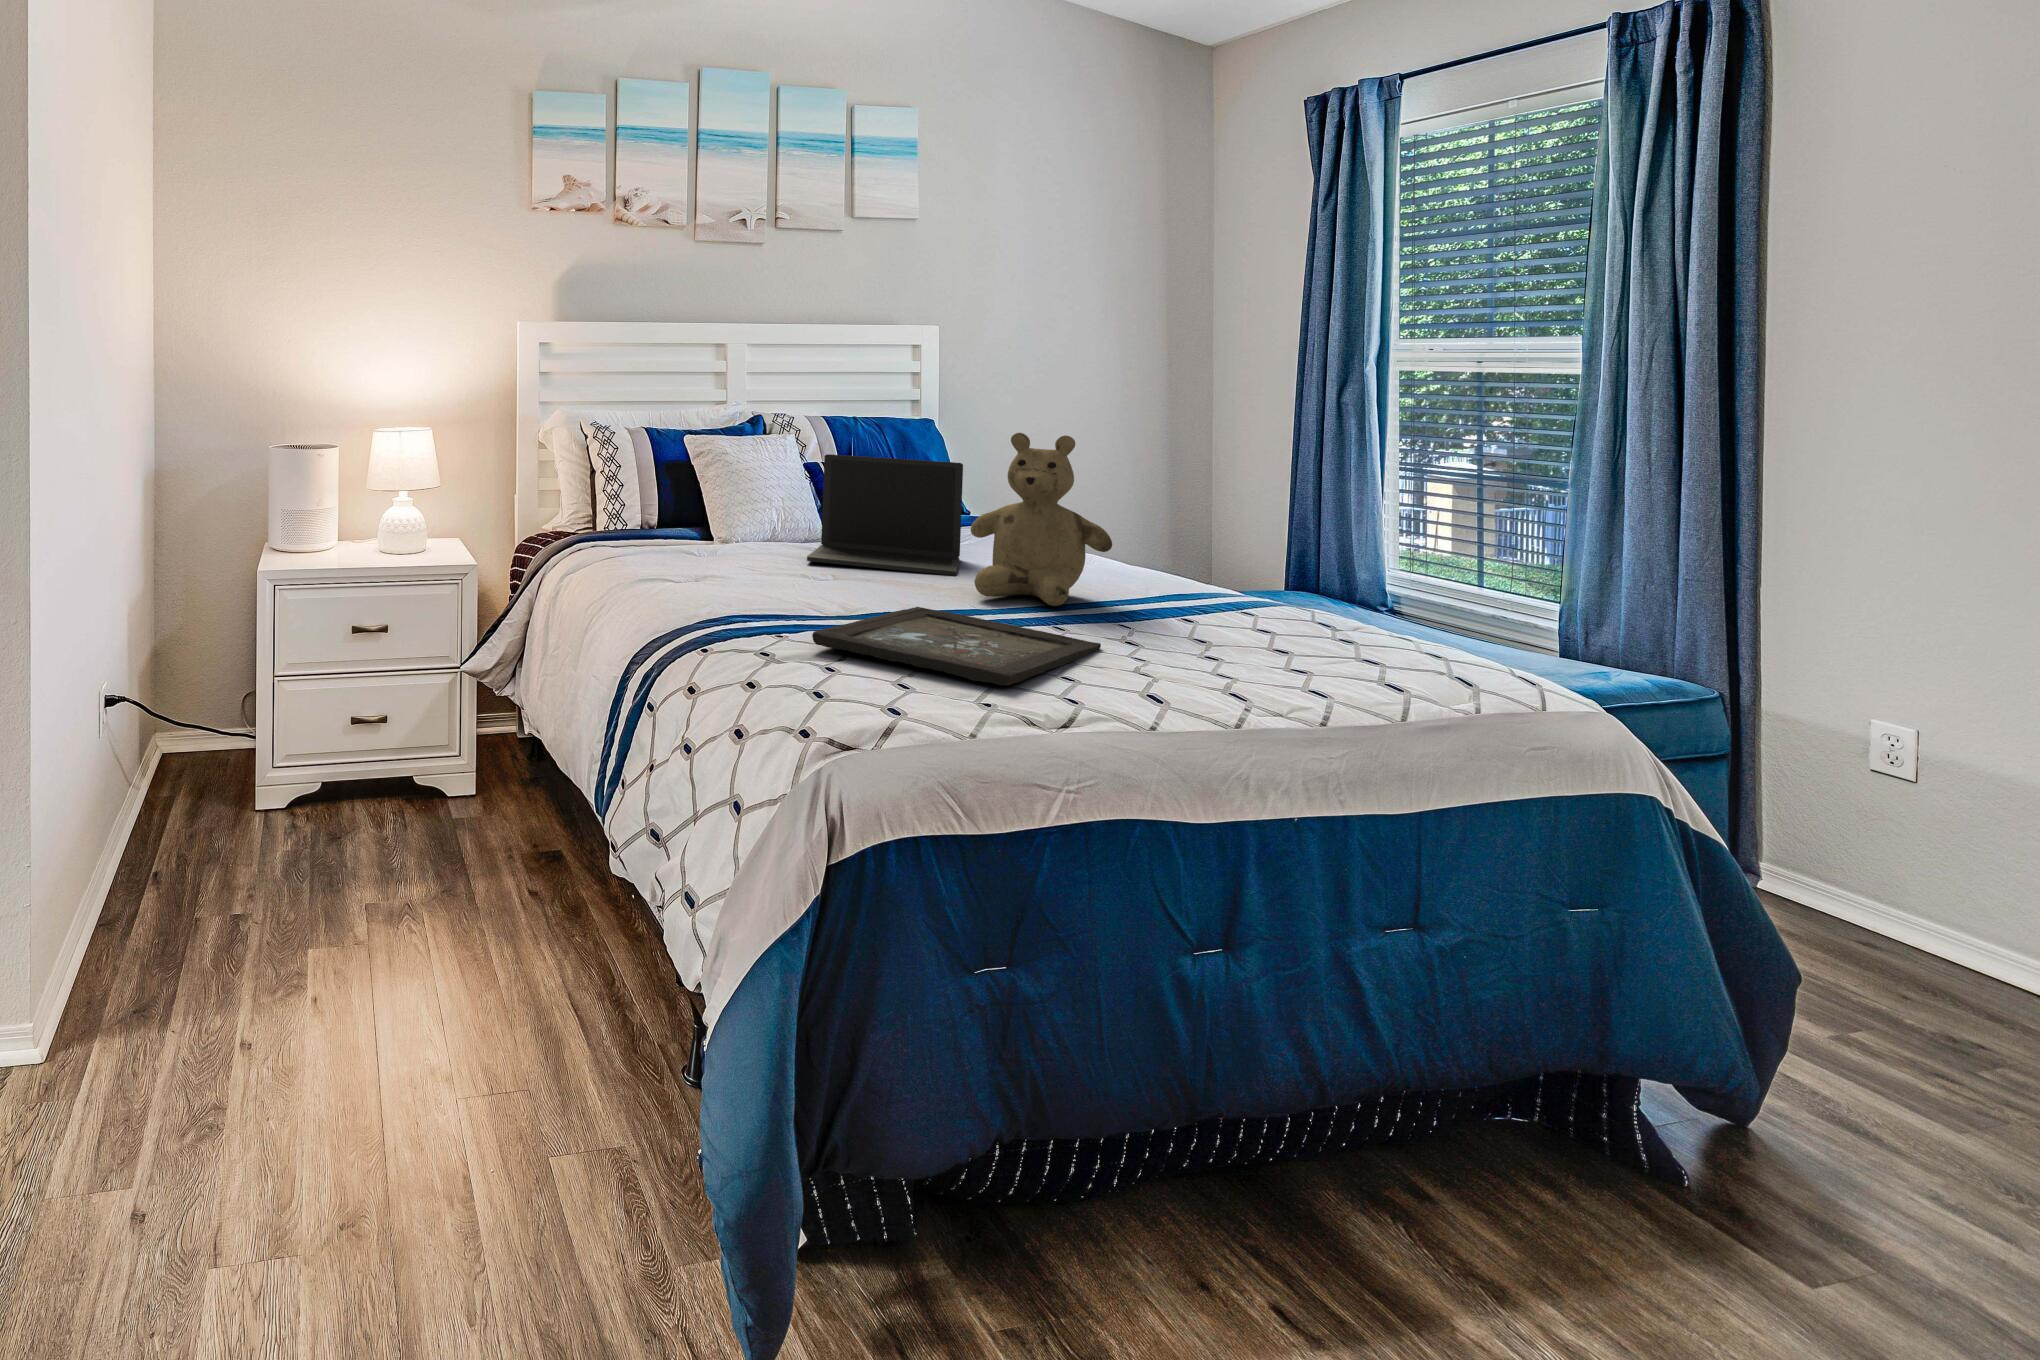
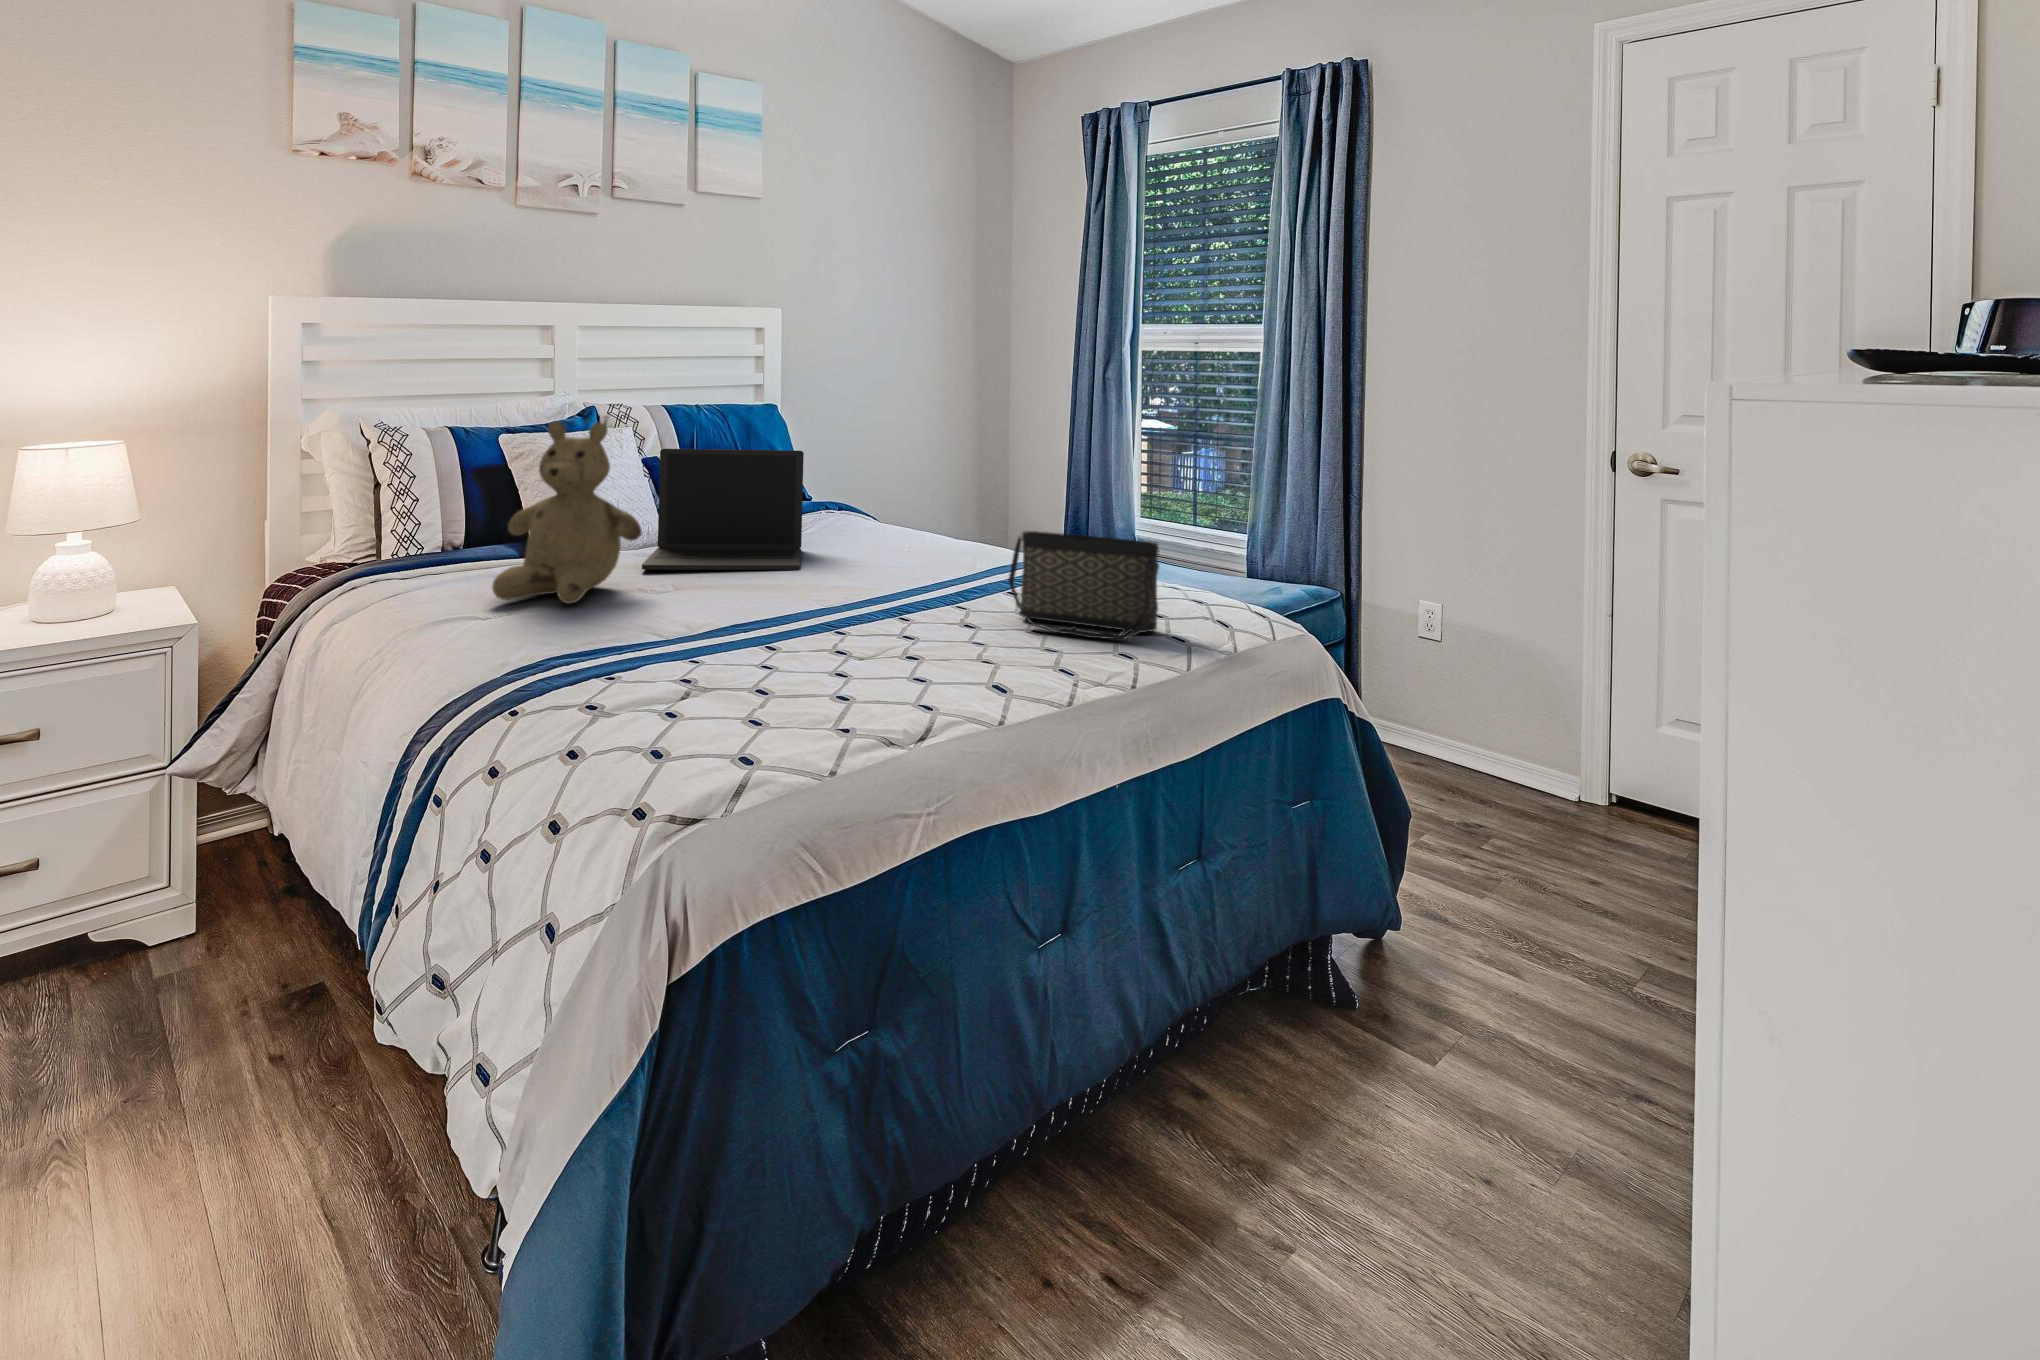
teddy bear: present [971,433,1112,606] -> present [492,421,642,604]
handbag: none [1173,552,1355,673] -> present [1008,531,1160,639]
tray: present [812,607,1101,685] -> none [647,615,947,705]

